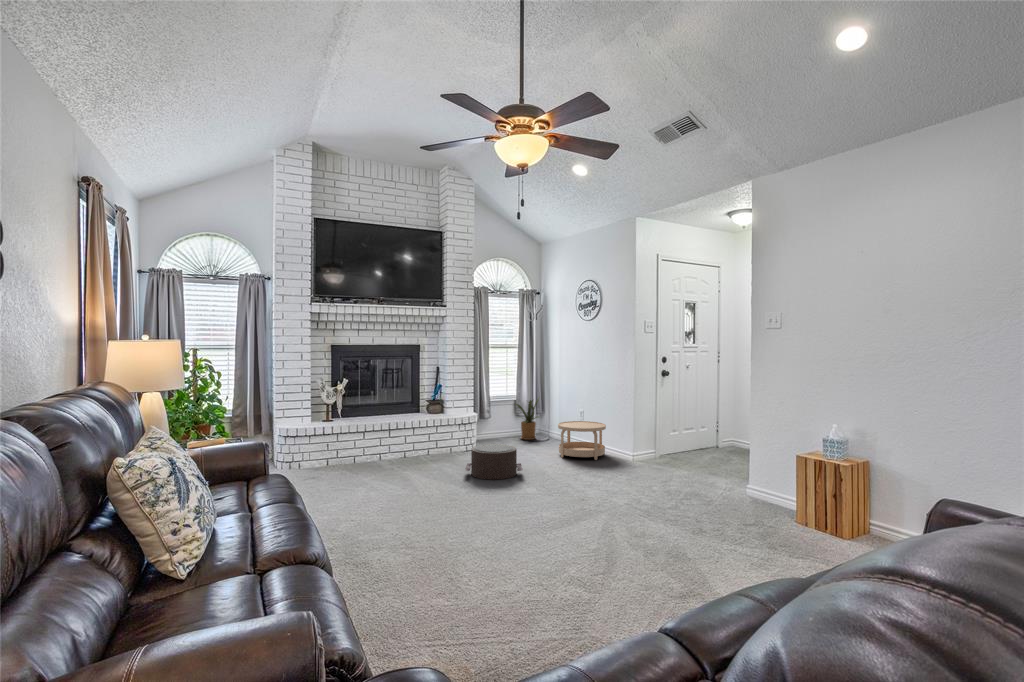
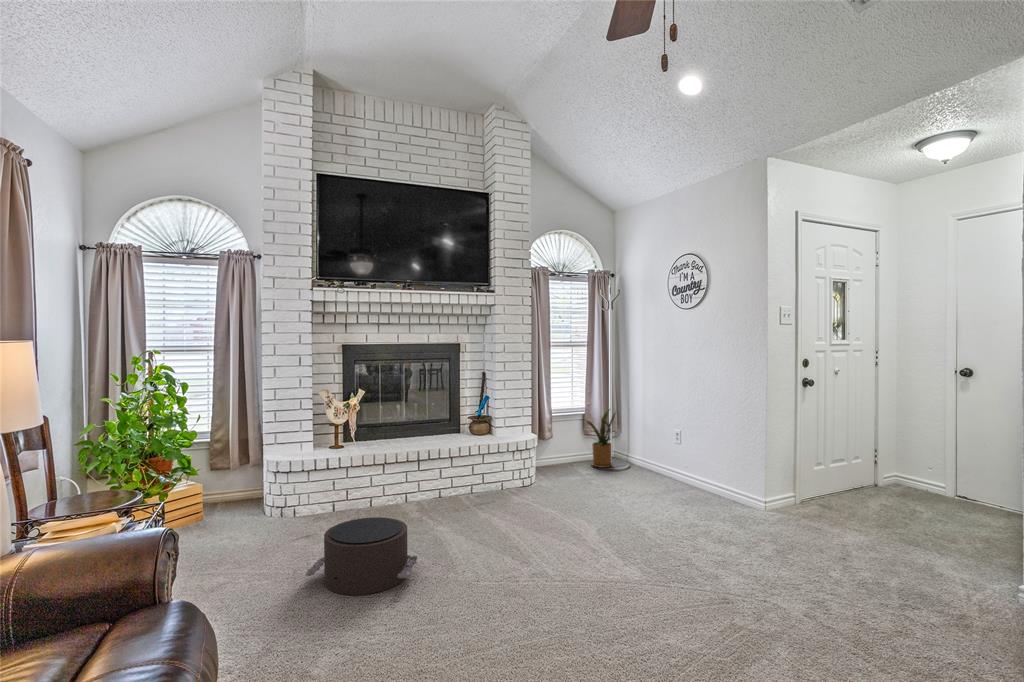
side table: present [558,421,606,460] -> none [650,447,720,507]
pouf: present [465,444,523,480] -> present [306,517,418,595]

